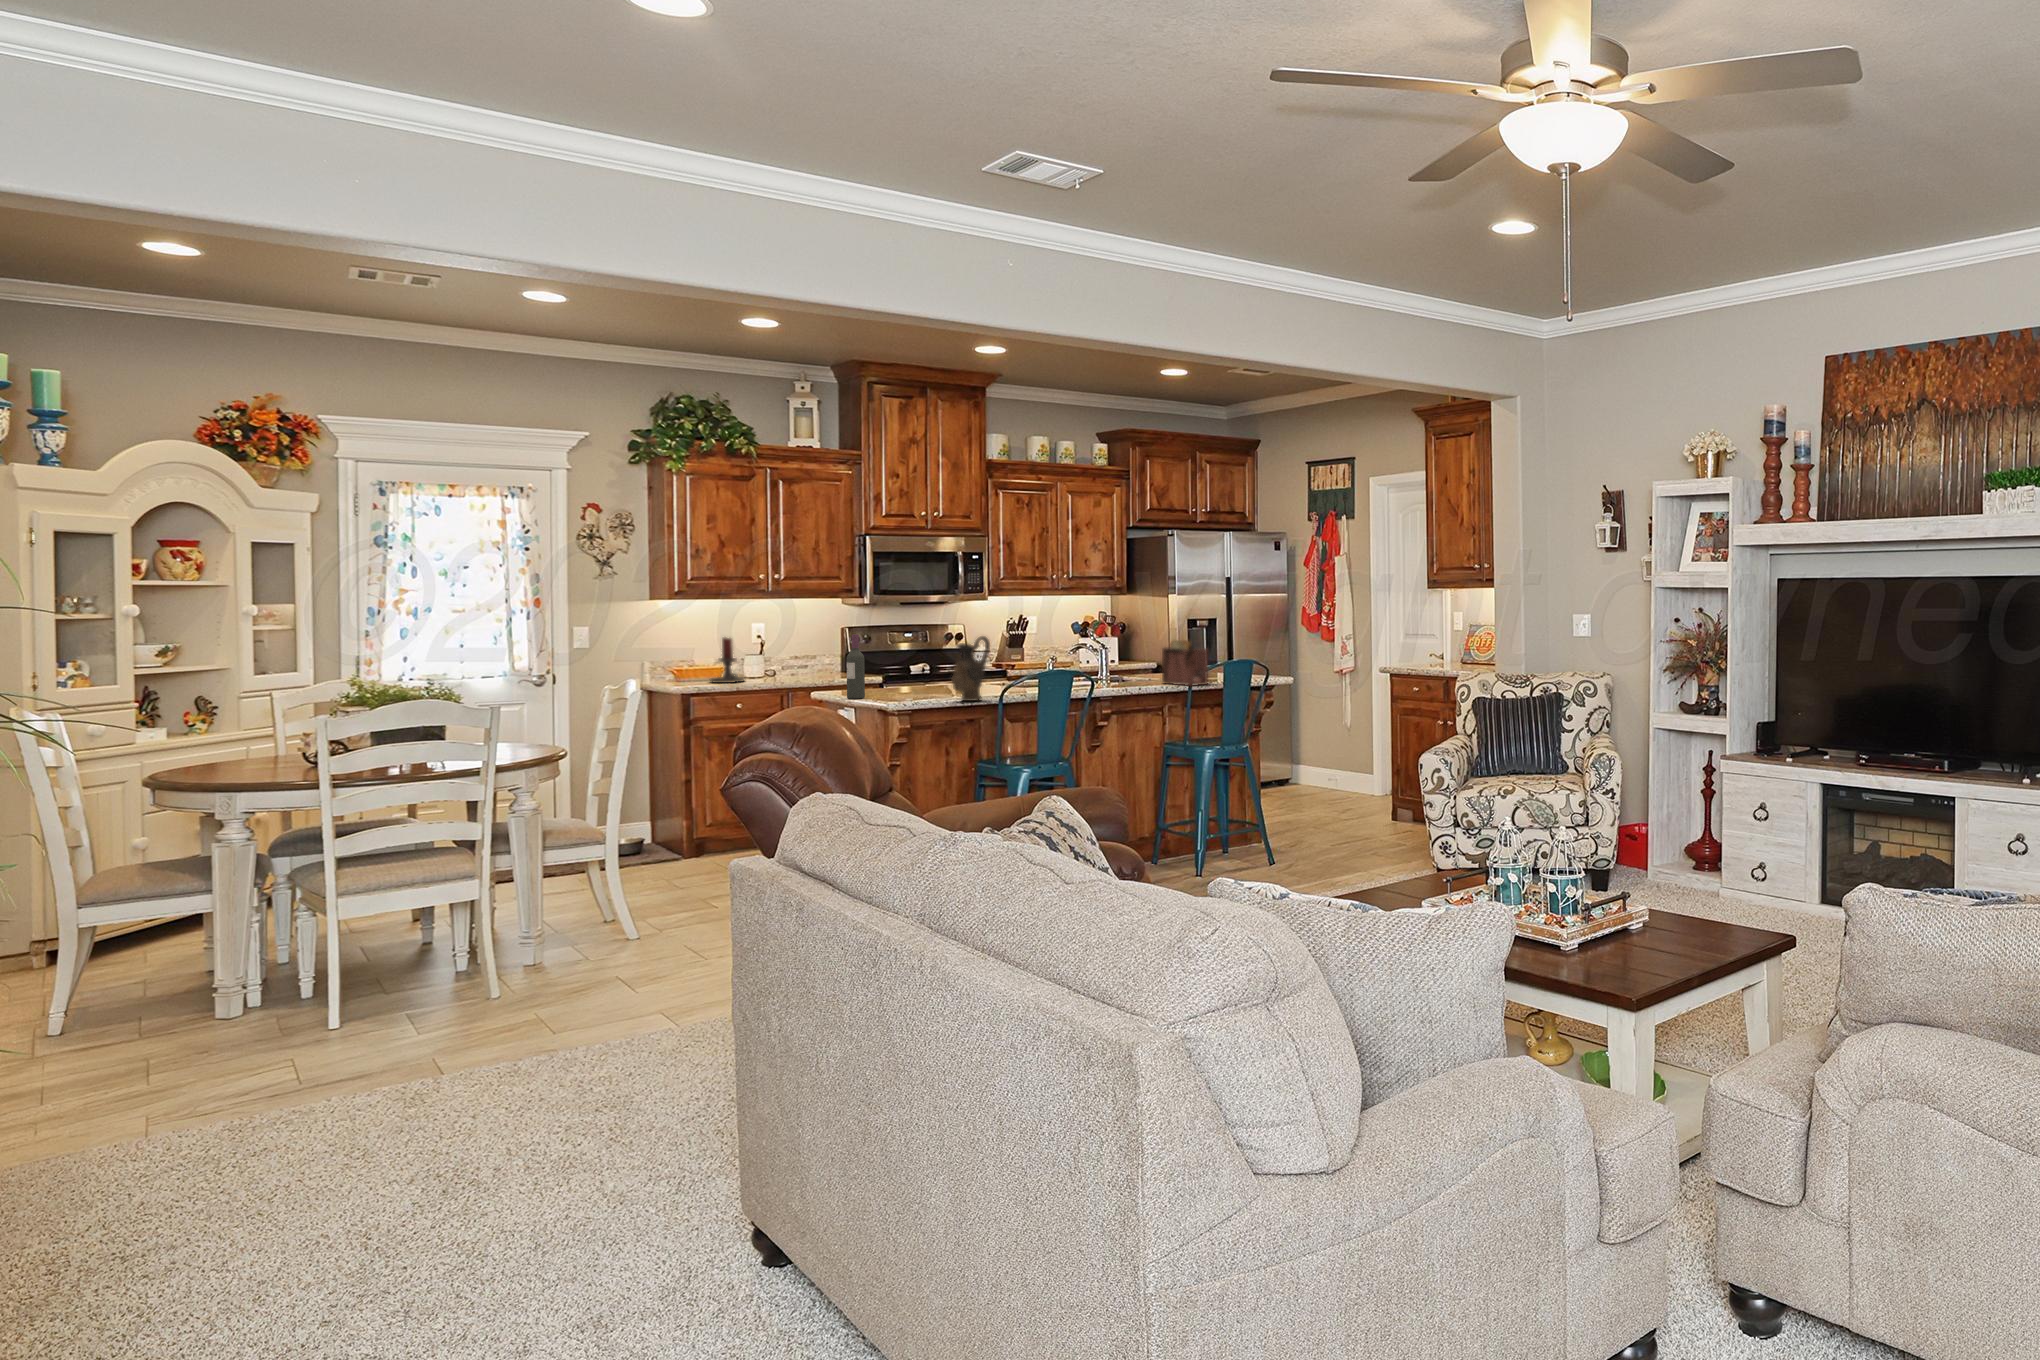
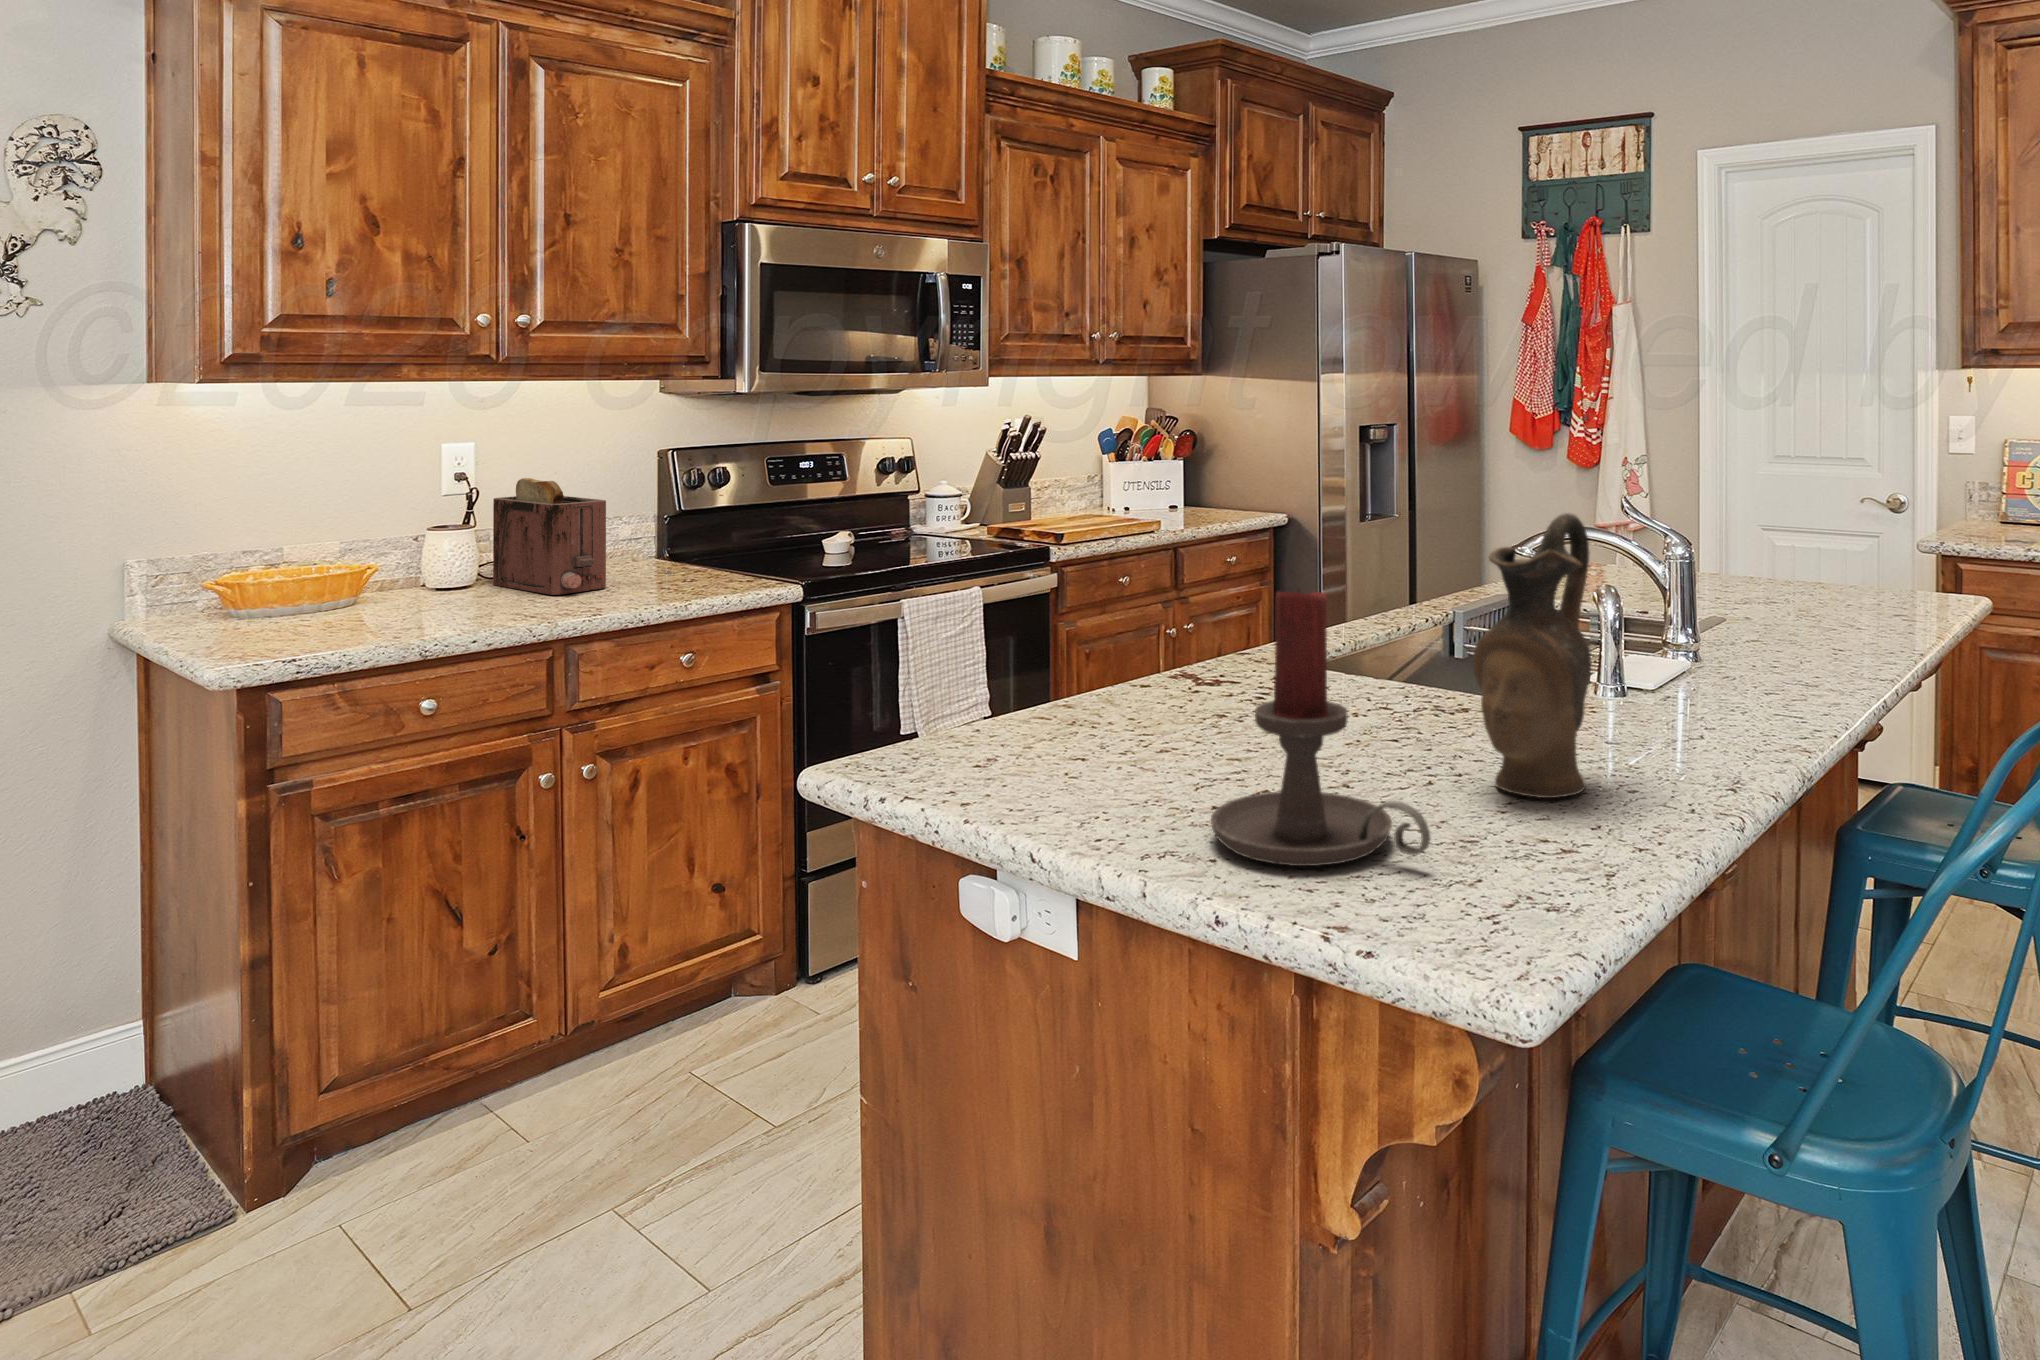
wine bottle: present [847,634,865,699] -> none [973,510,1041,779]
candle holder: present [711,637,745,683] -> present [1211,591,1430,866]
toaster: present [1162,640,1208,686] -> present [493,478,606,595]

